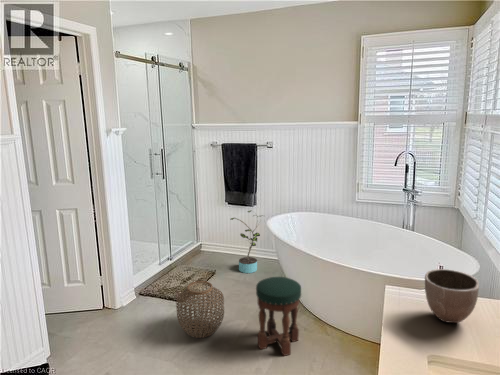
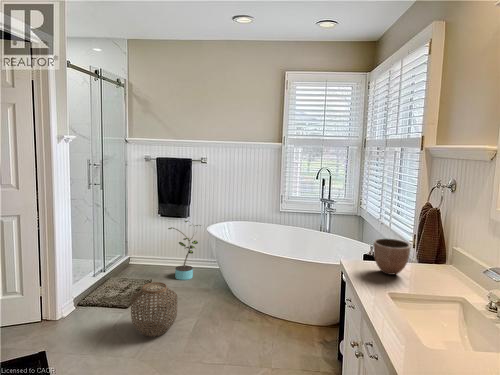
stool: present [256,277,301,356] -> none [211,273,251,342]

